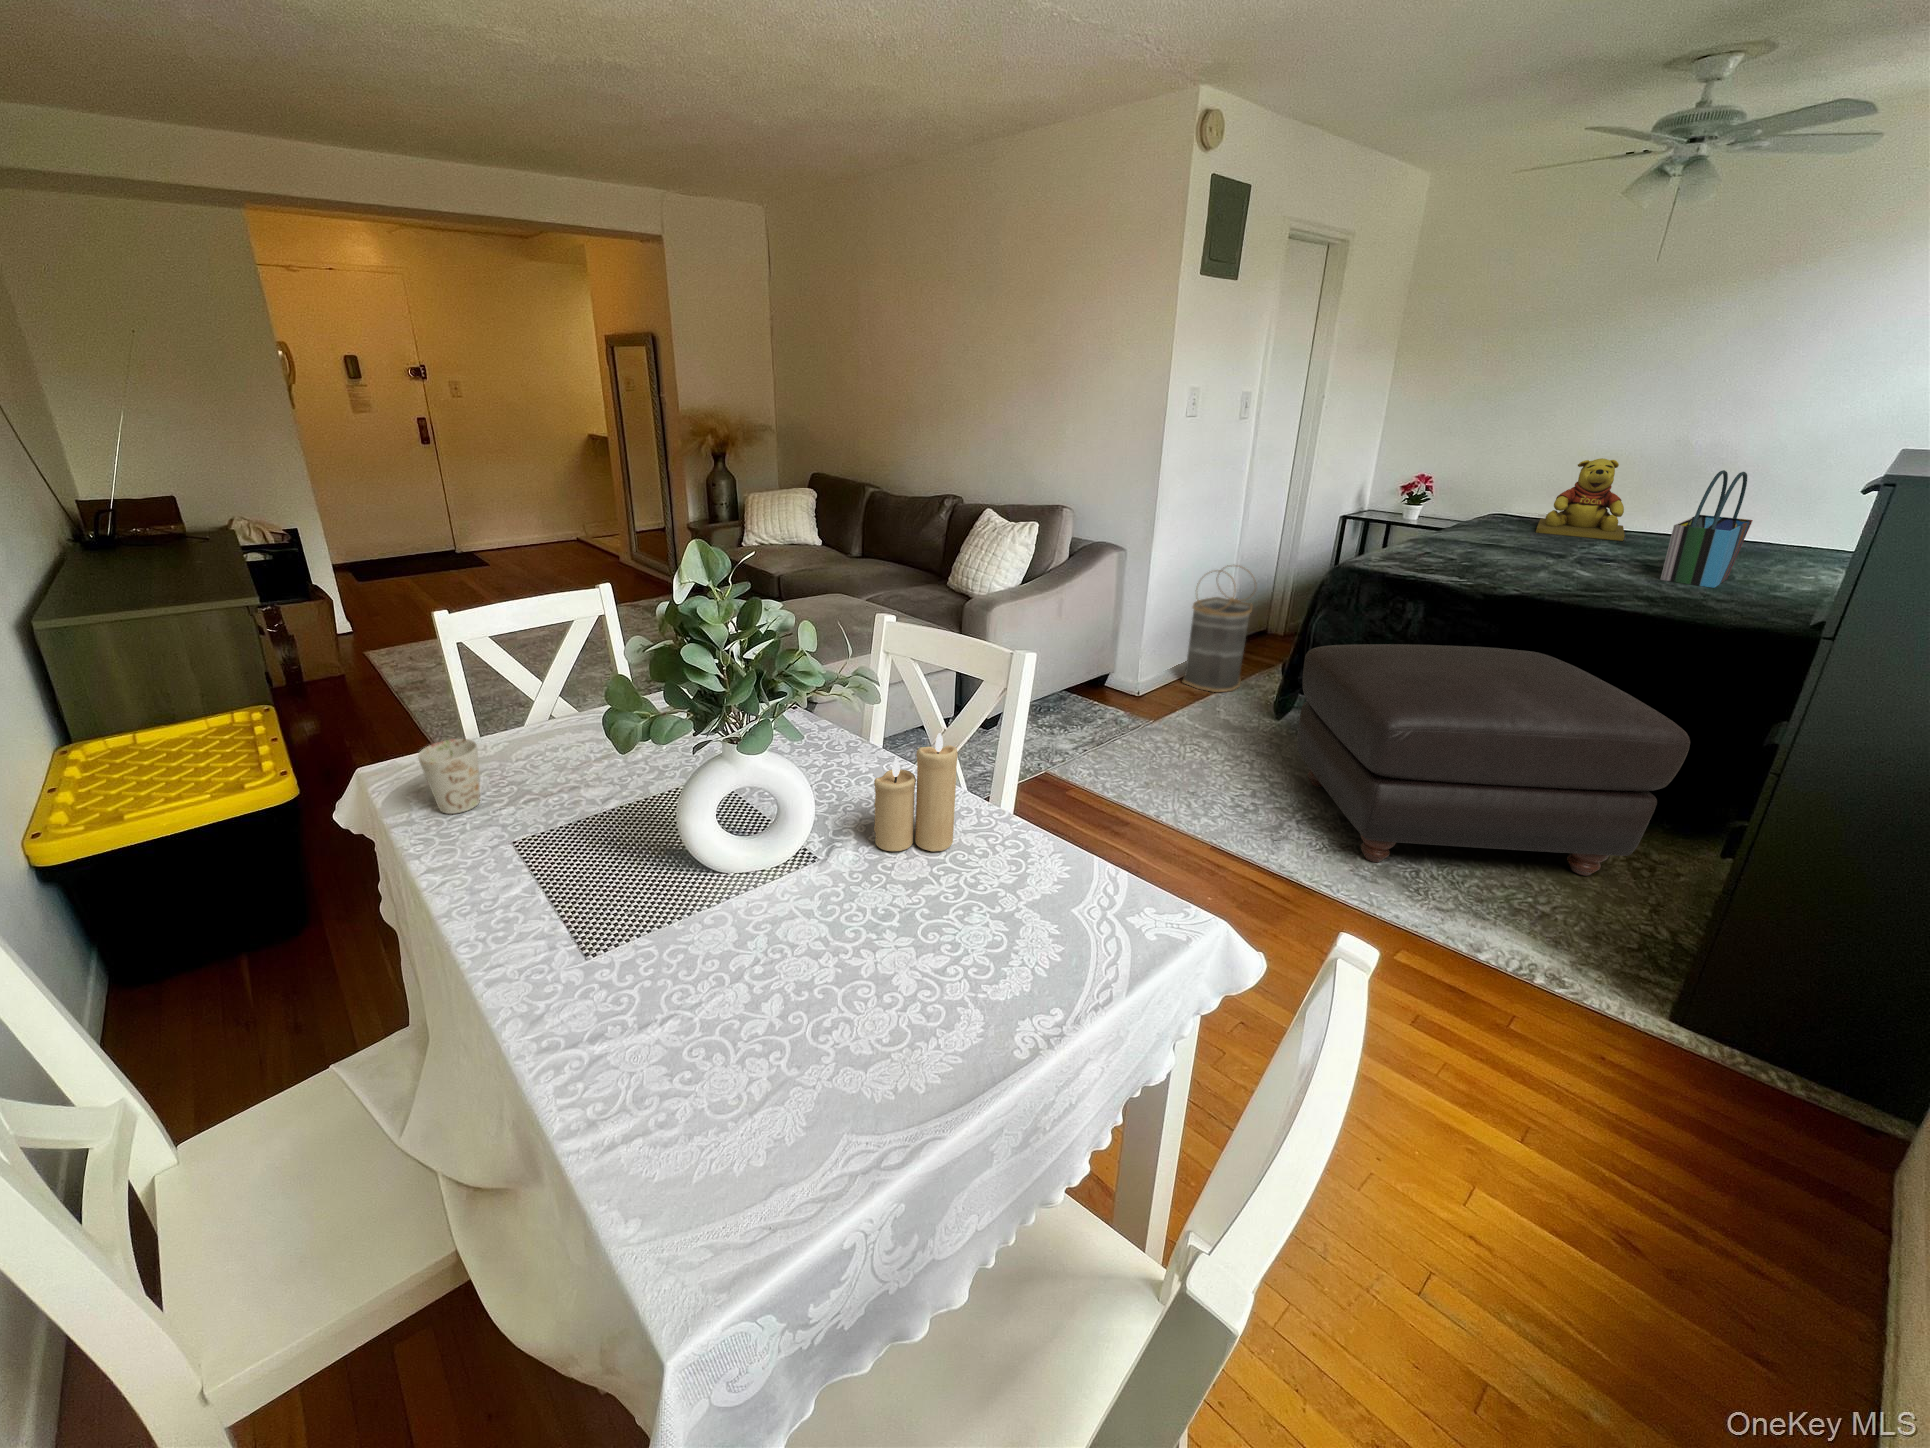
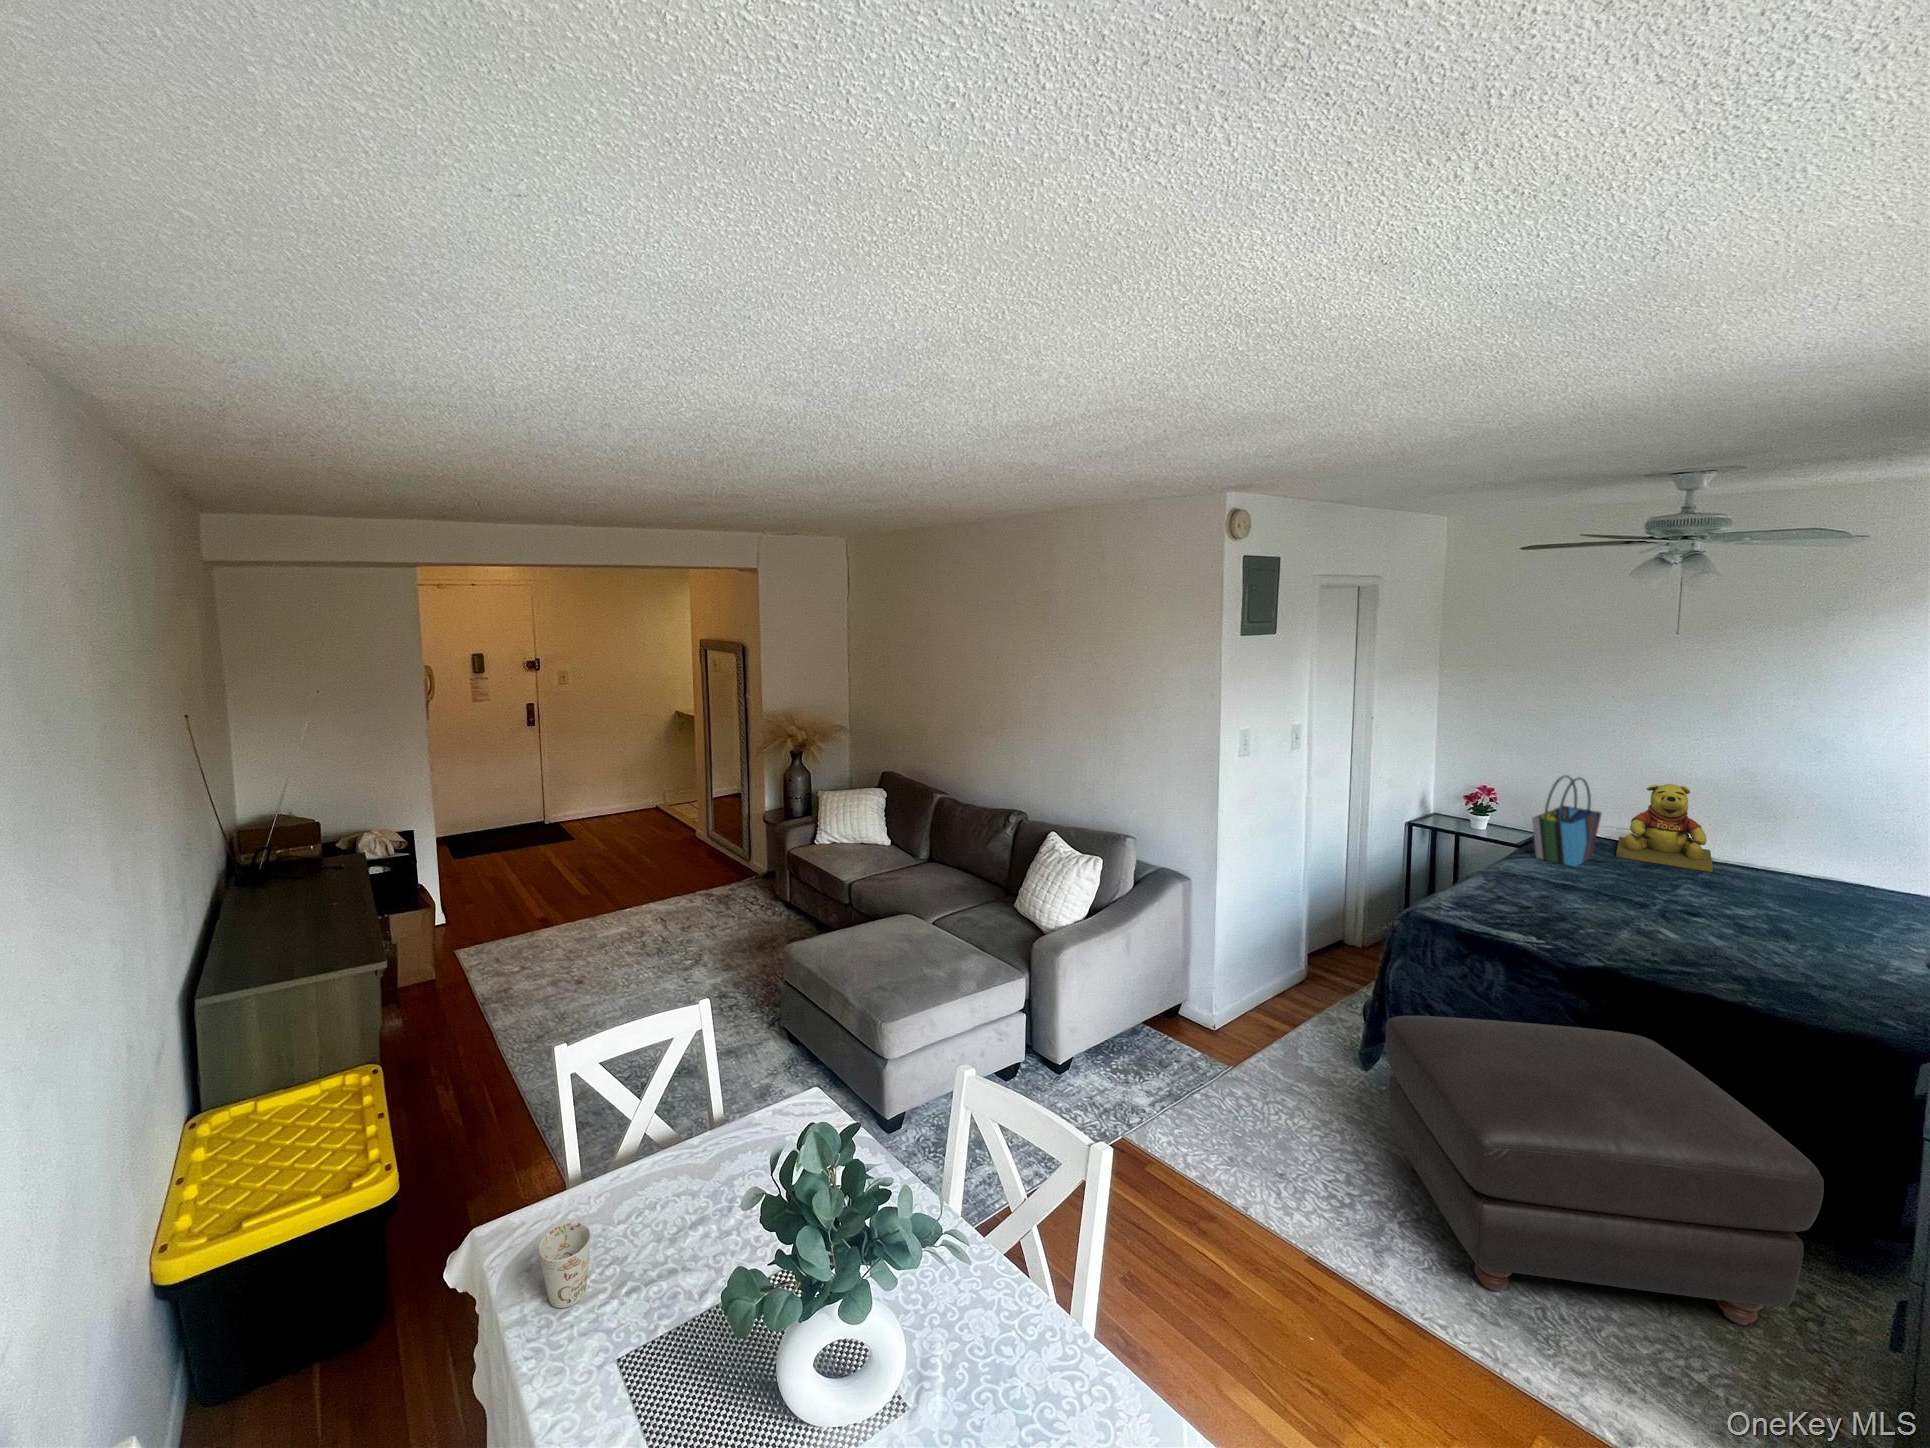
tote bag: present [1661,470,1753,588] -> present [1532,775,1601,866]
basket: present [1183,565,1256,692] -> none [1260,894,1328,1030]
candle: present [874,733,958,851] -> none [959,1271,1039,1398]

